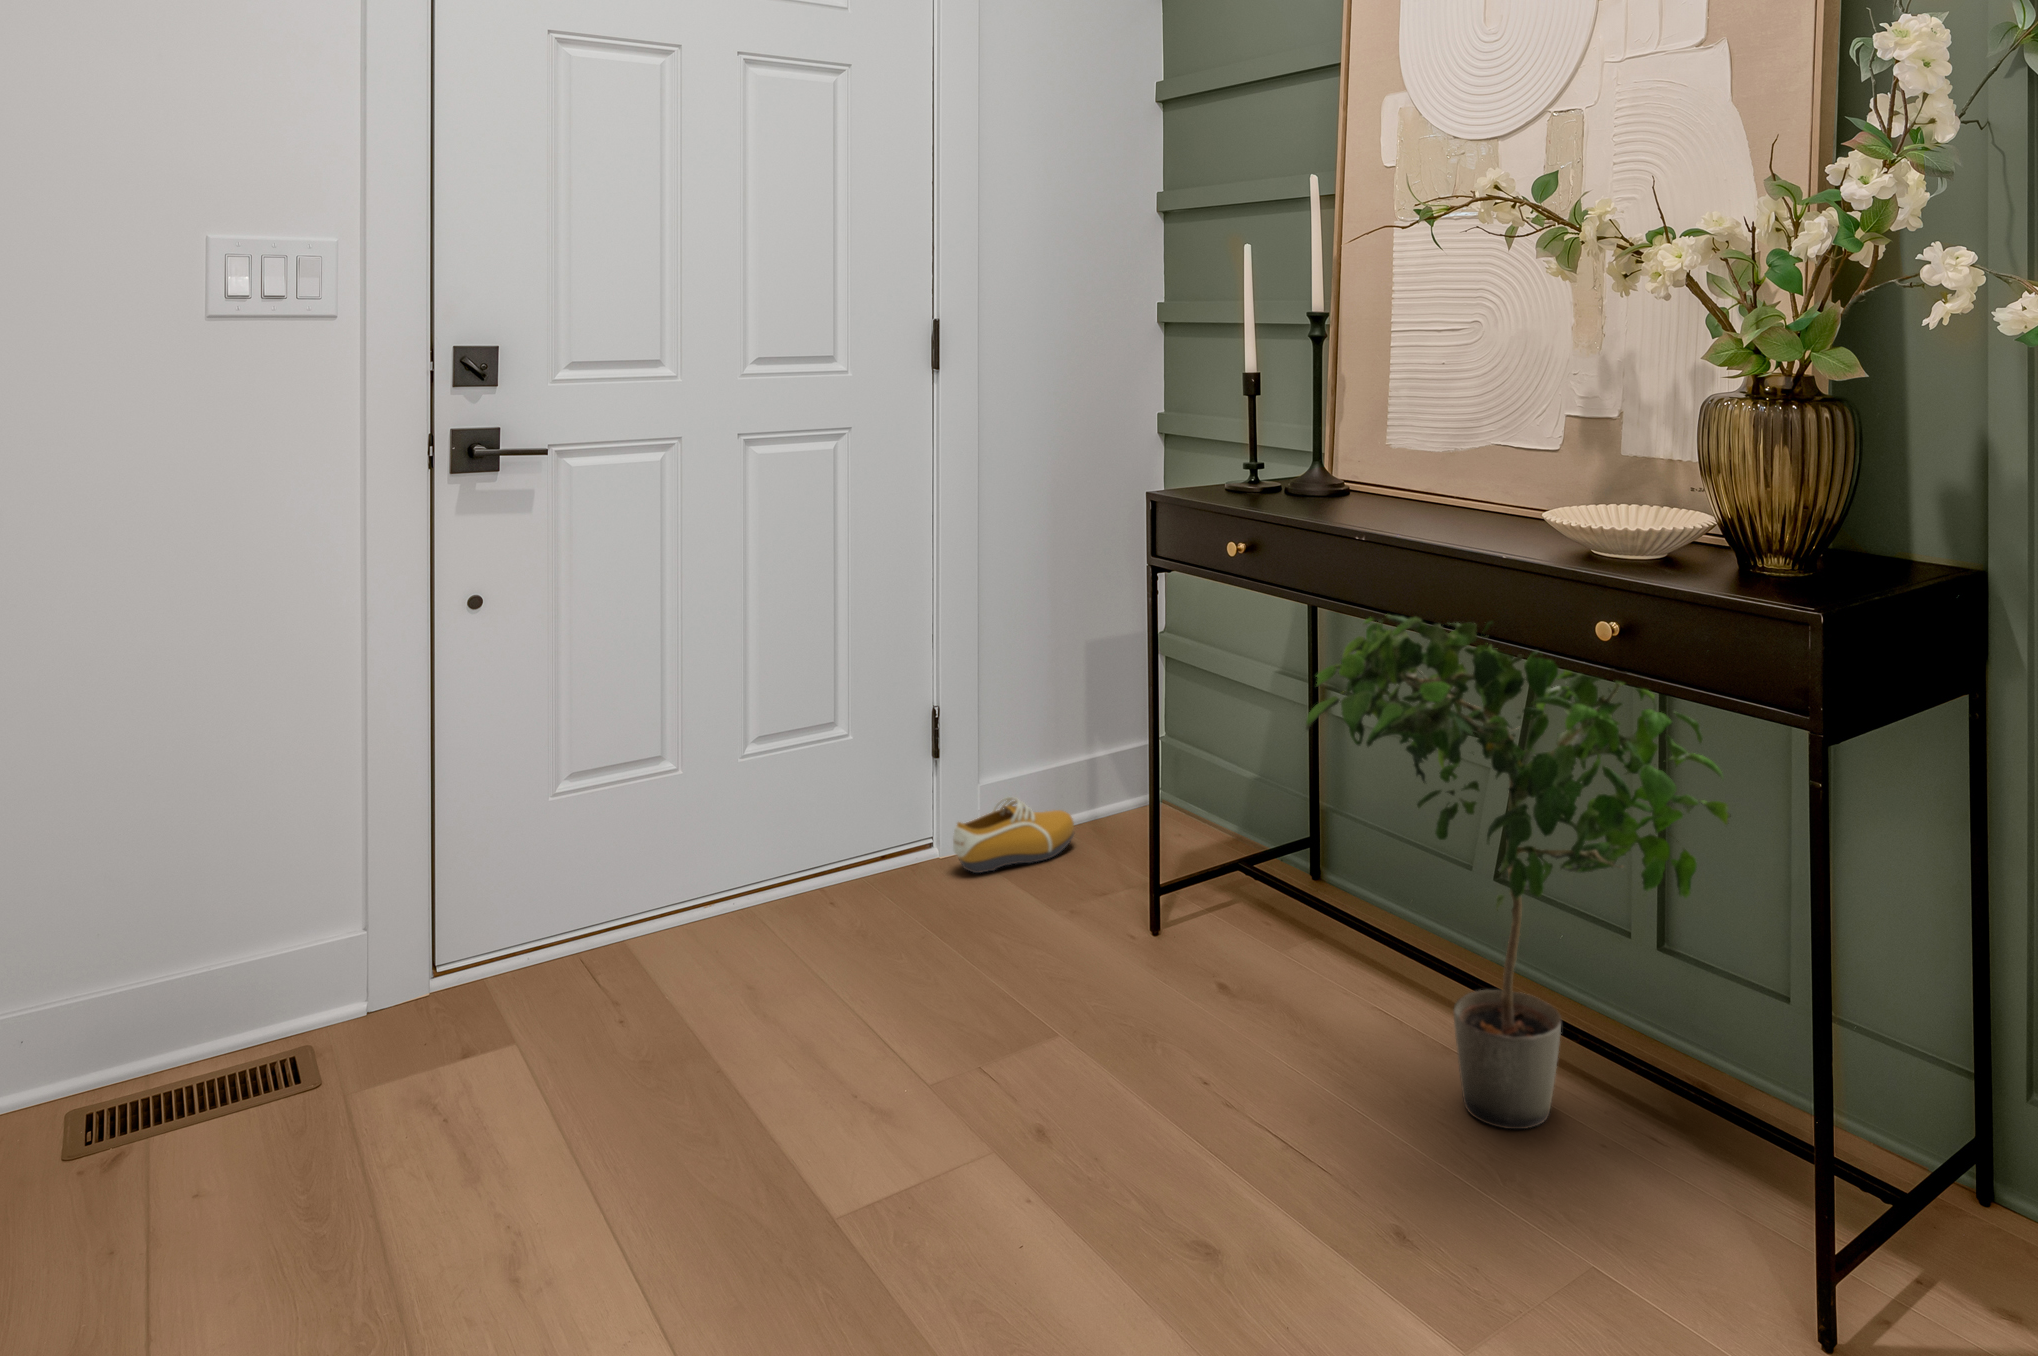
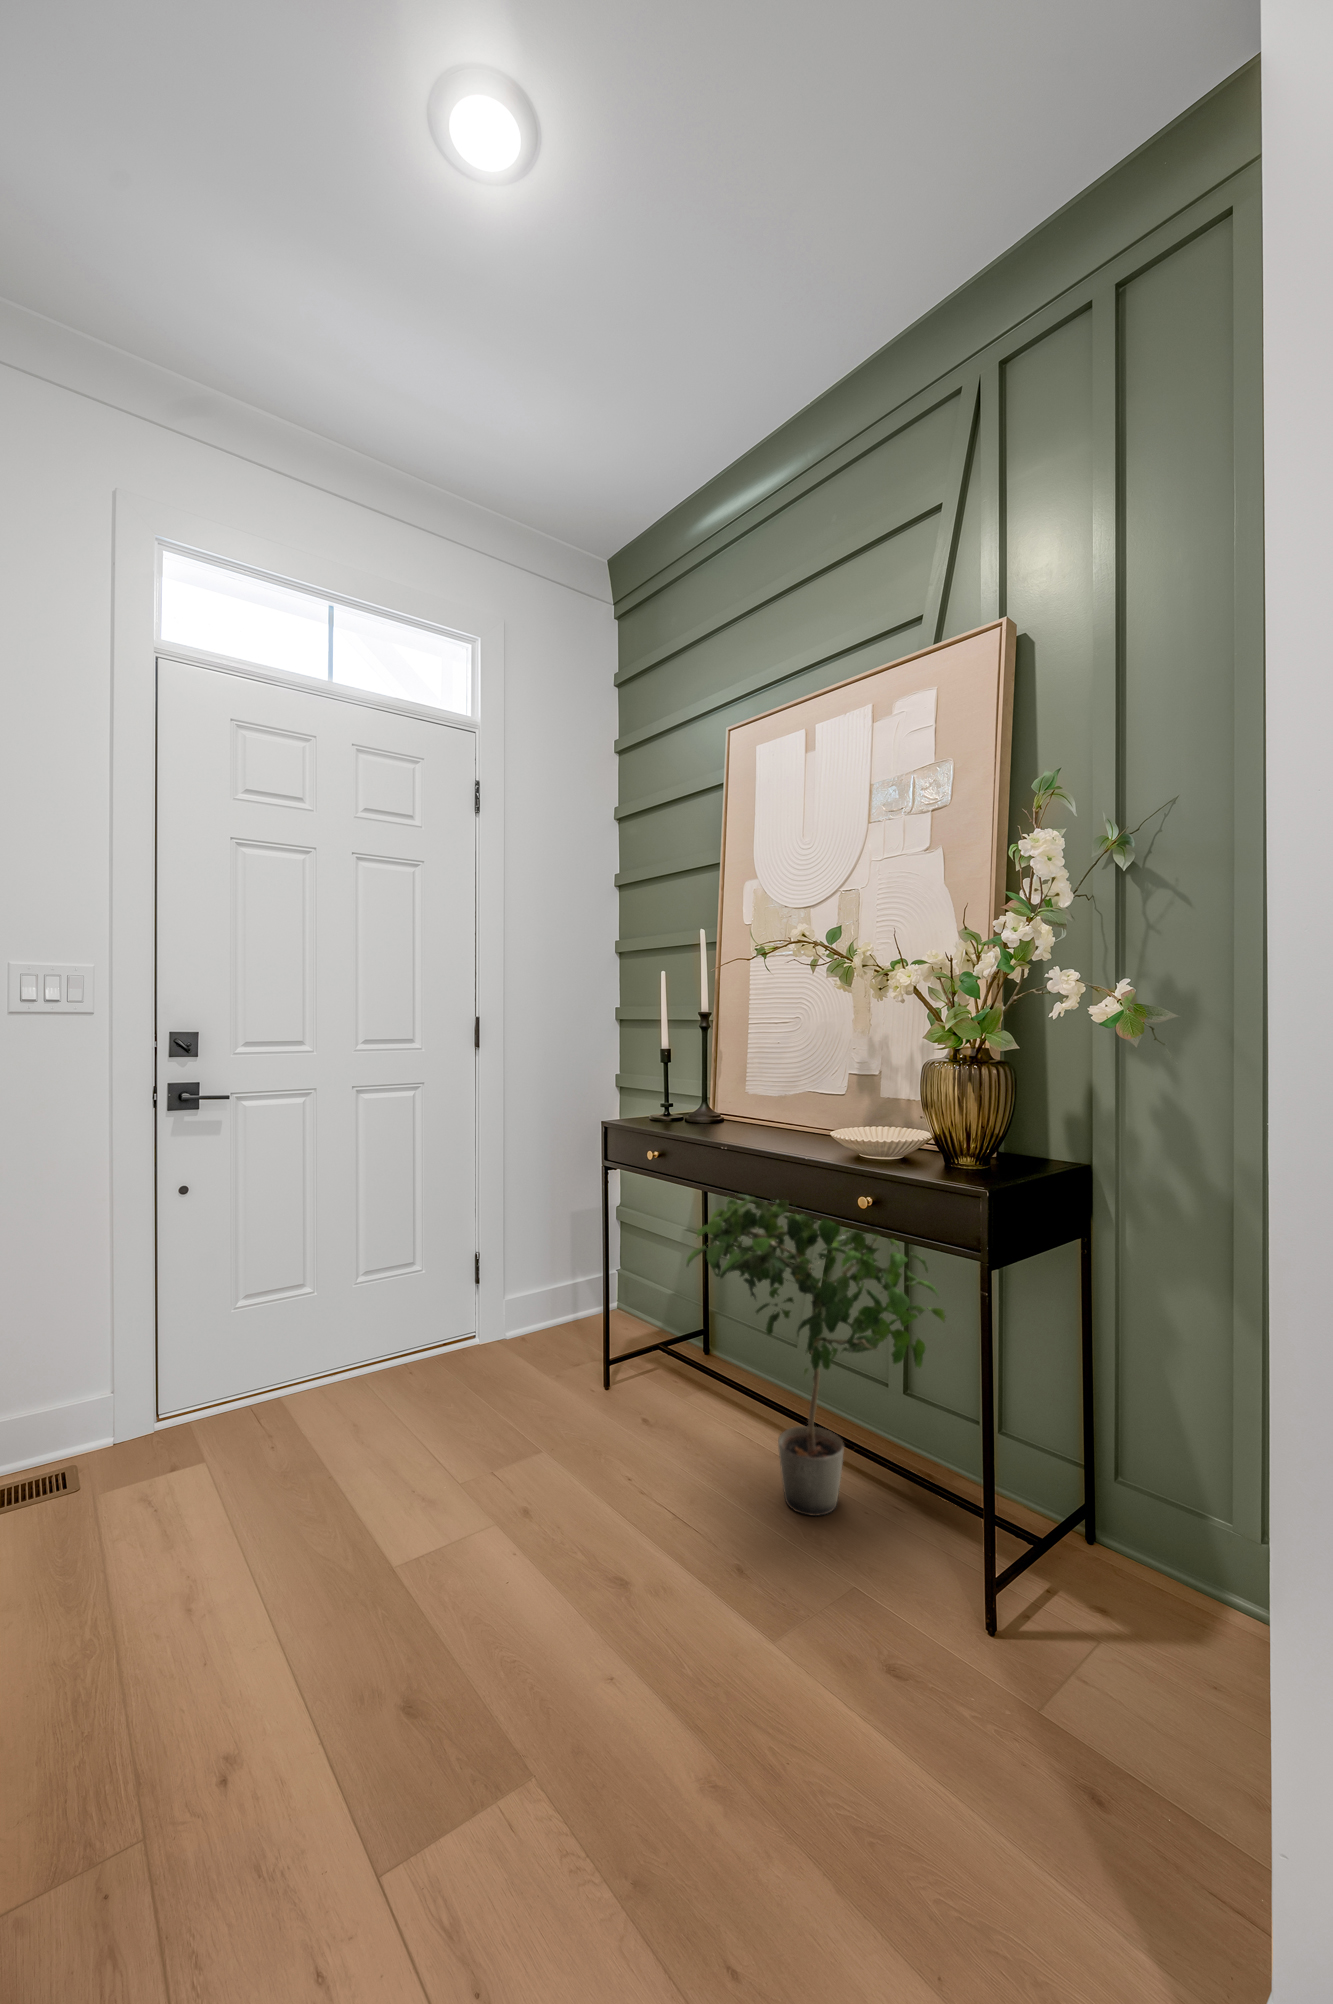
shoe: present [953,797,1074,873] -> none [487,1303,563,1350]

